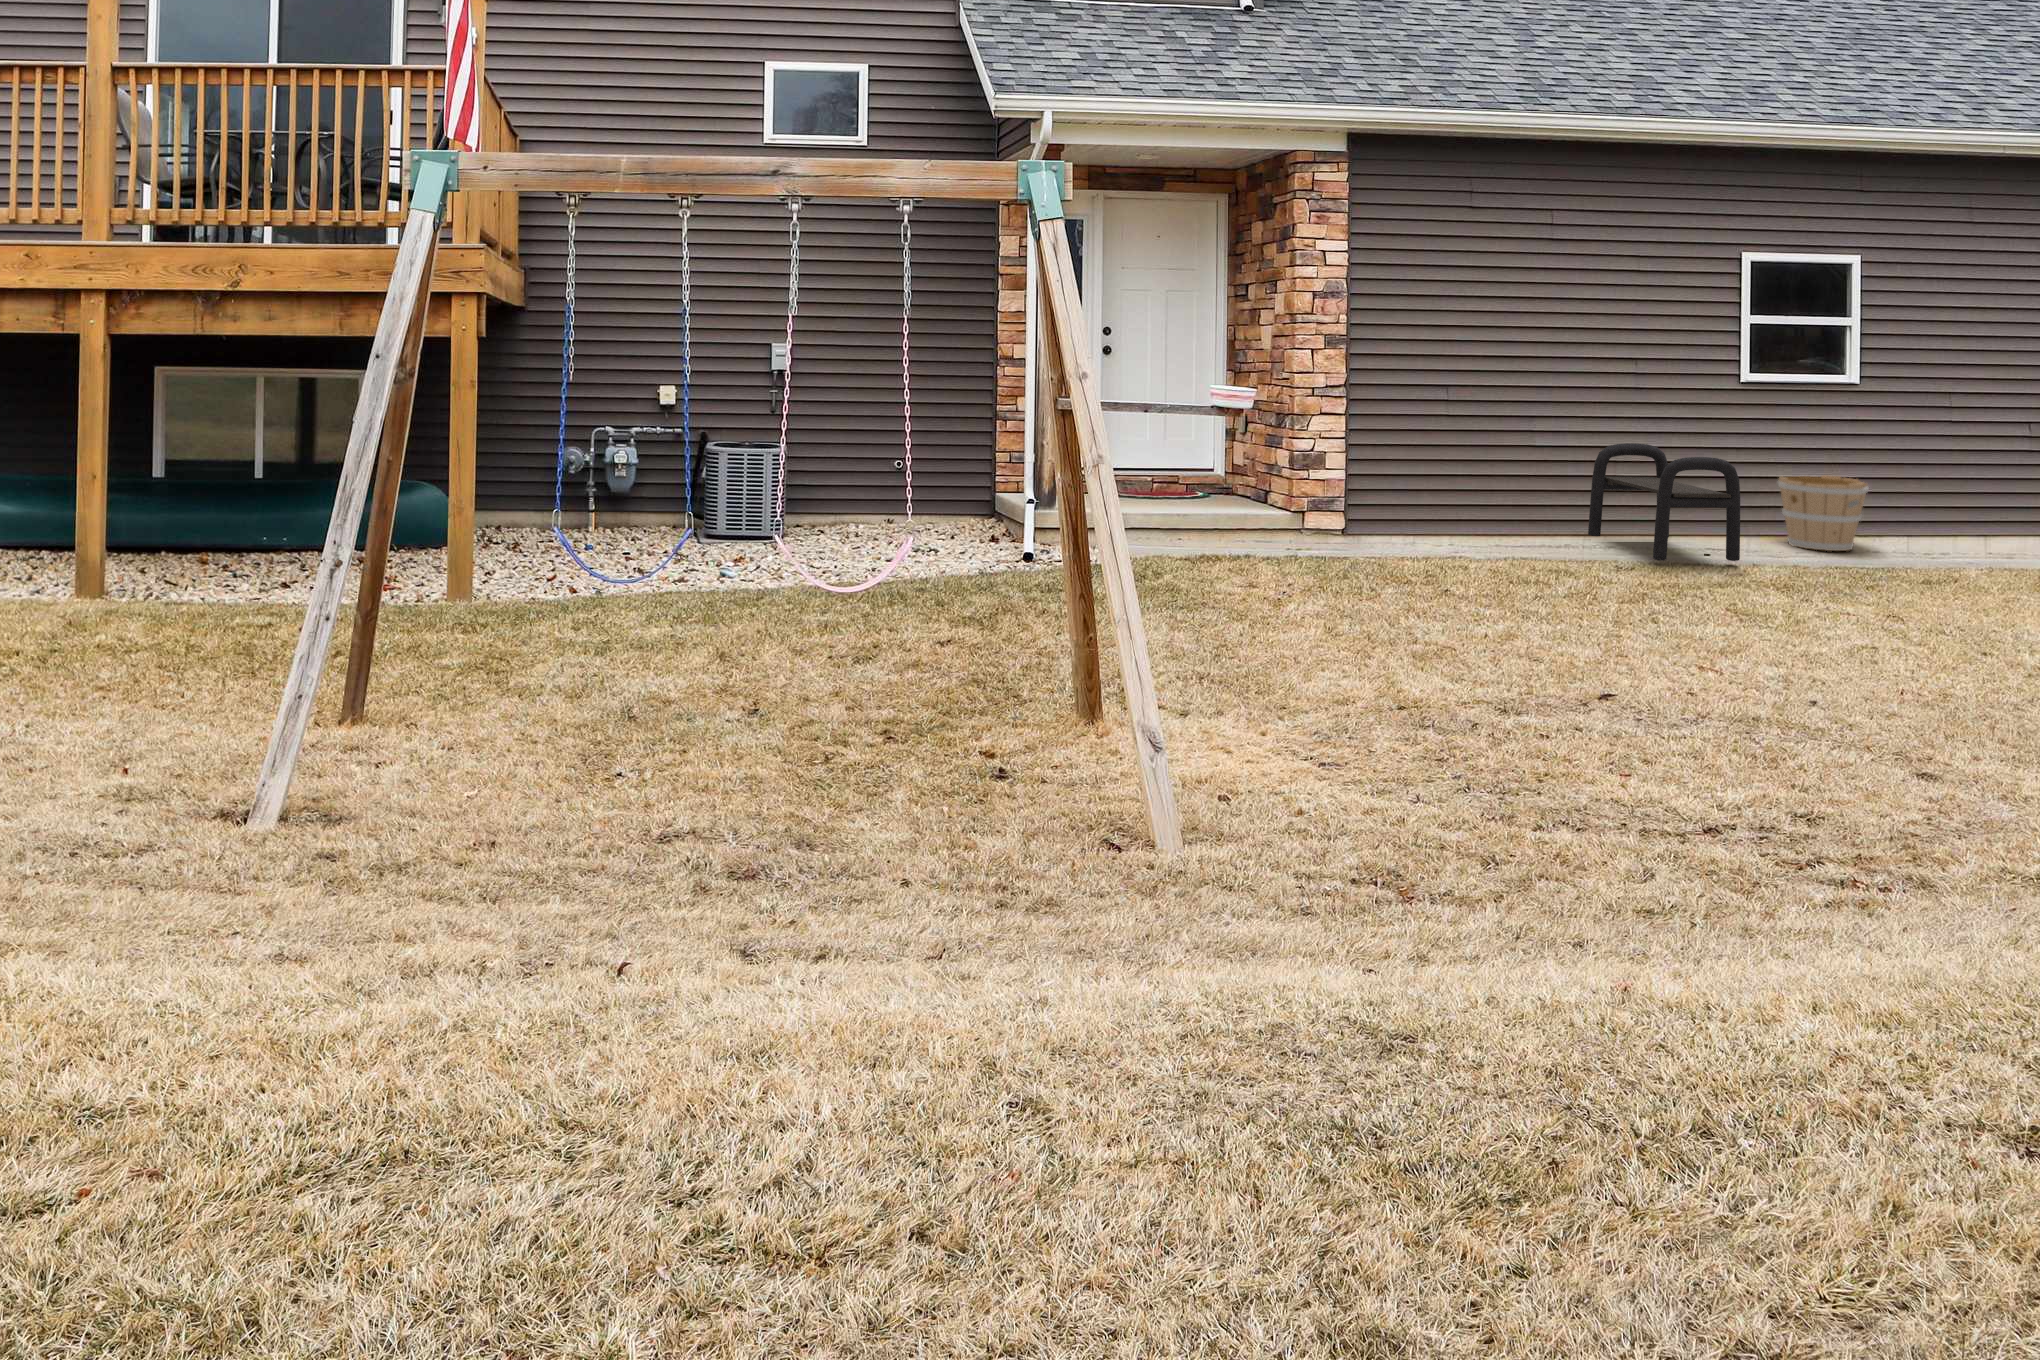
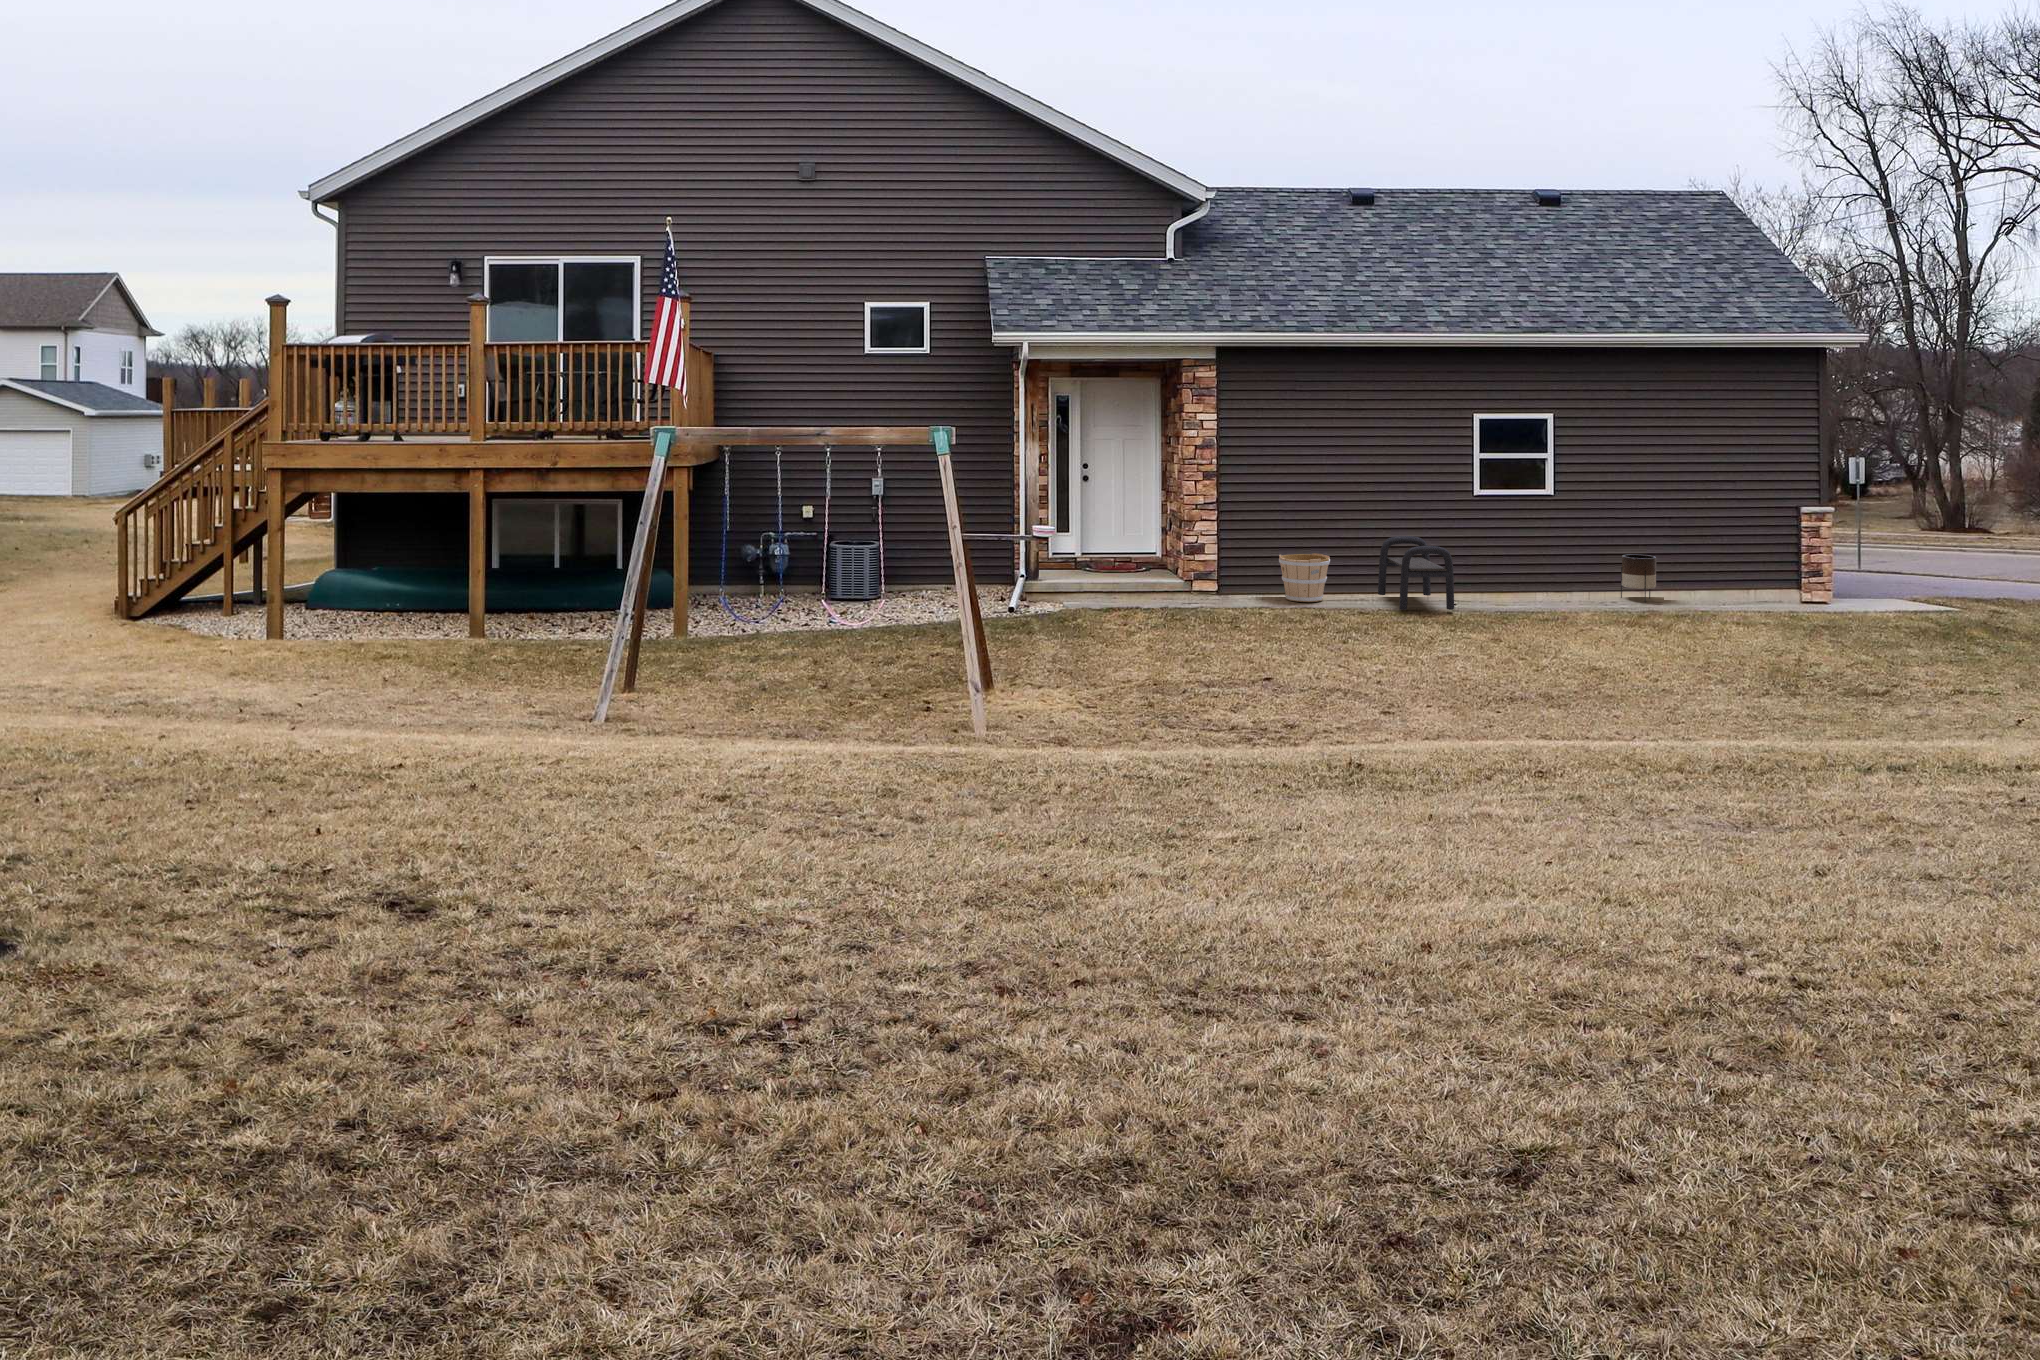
wooden bucket: present [1778,475,1869,551] -> present [1279,553,1330,602]
planter: none [1955,477,2019,552] -> present [1621,554,1656,602]

